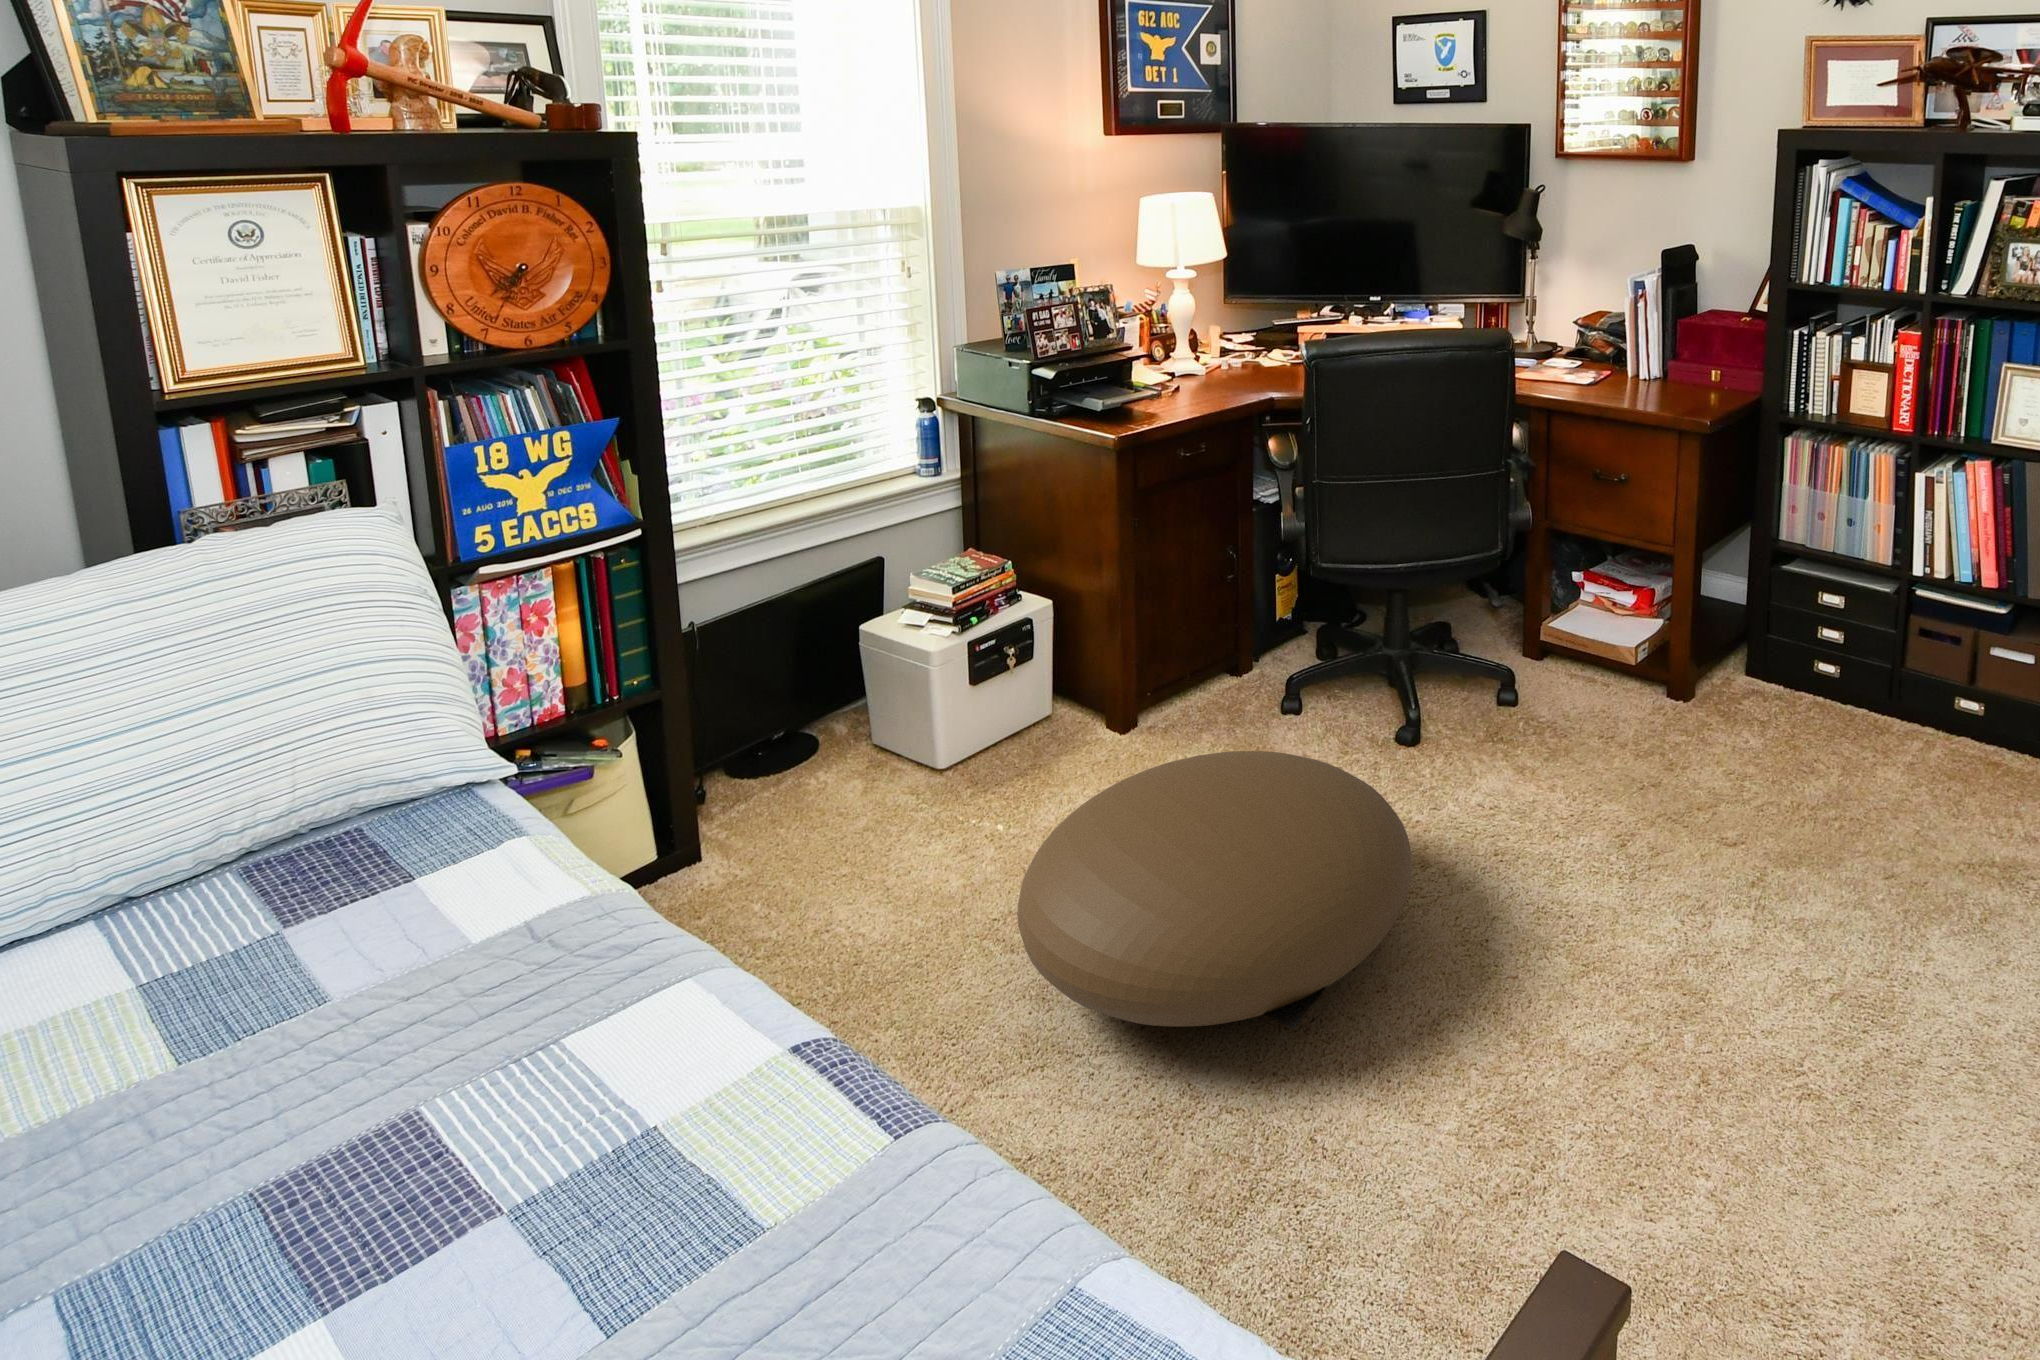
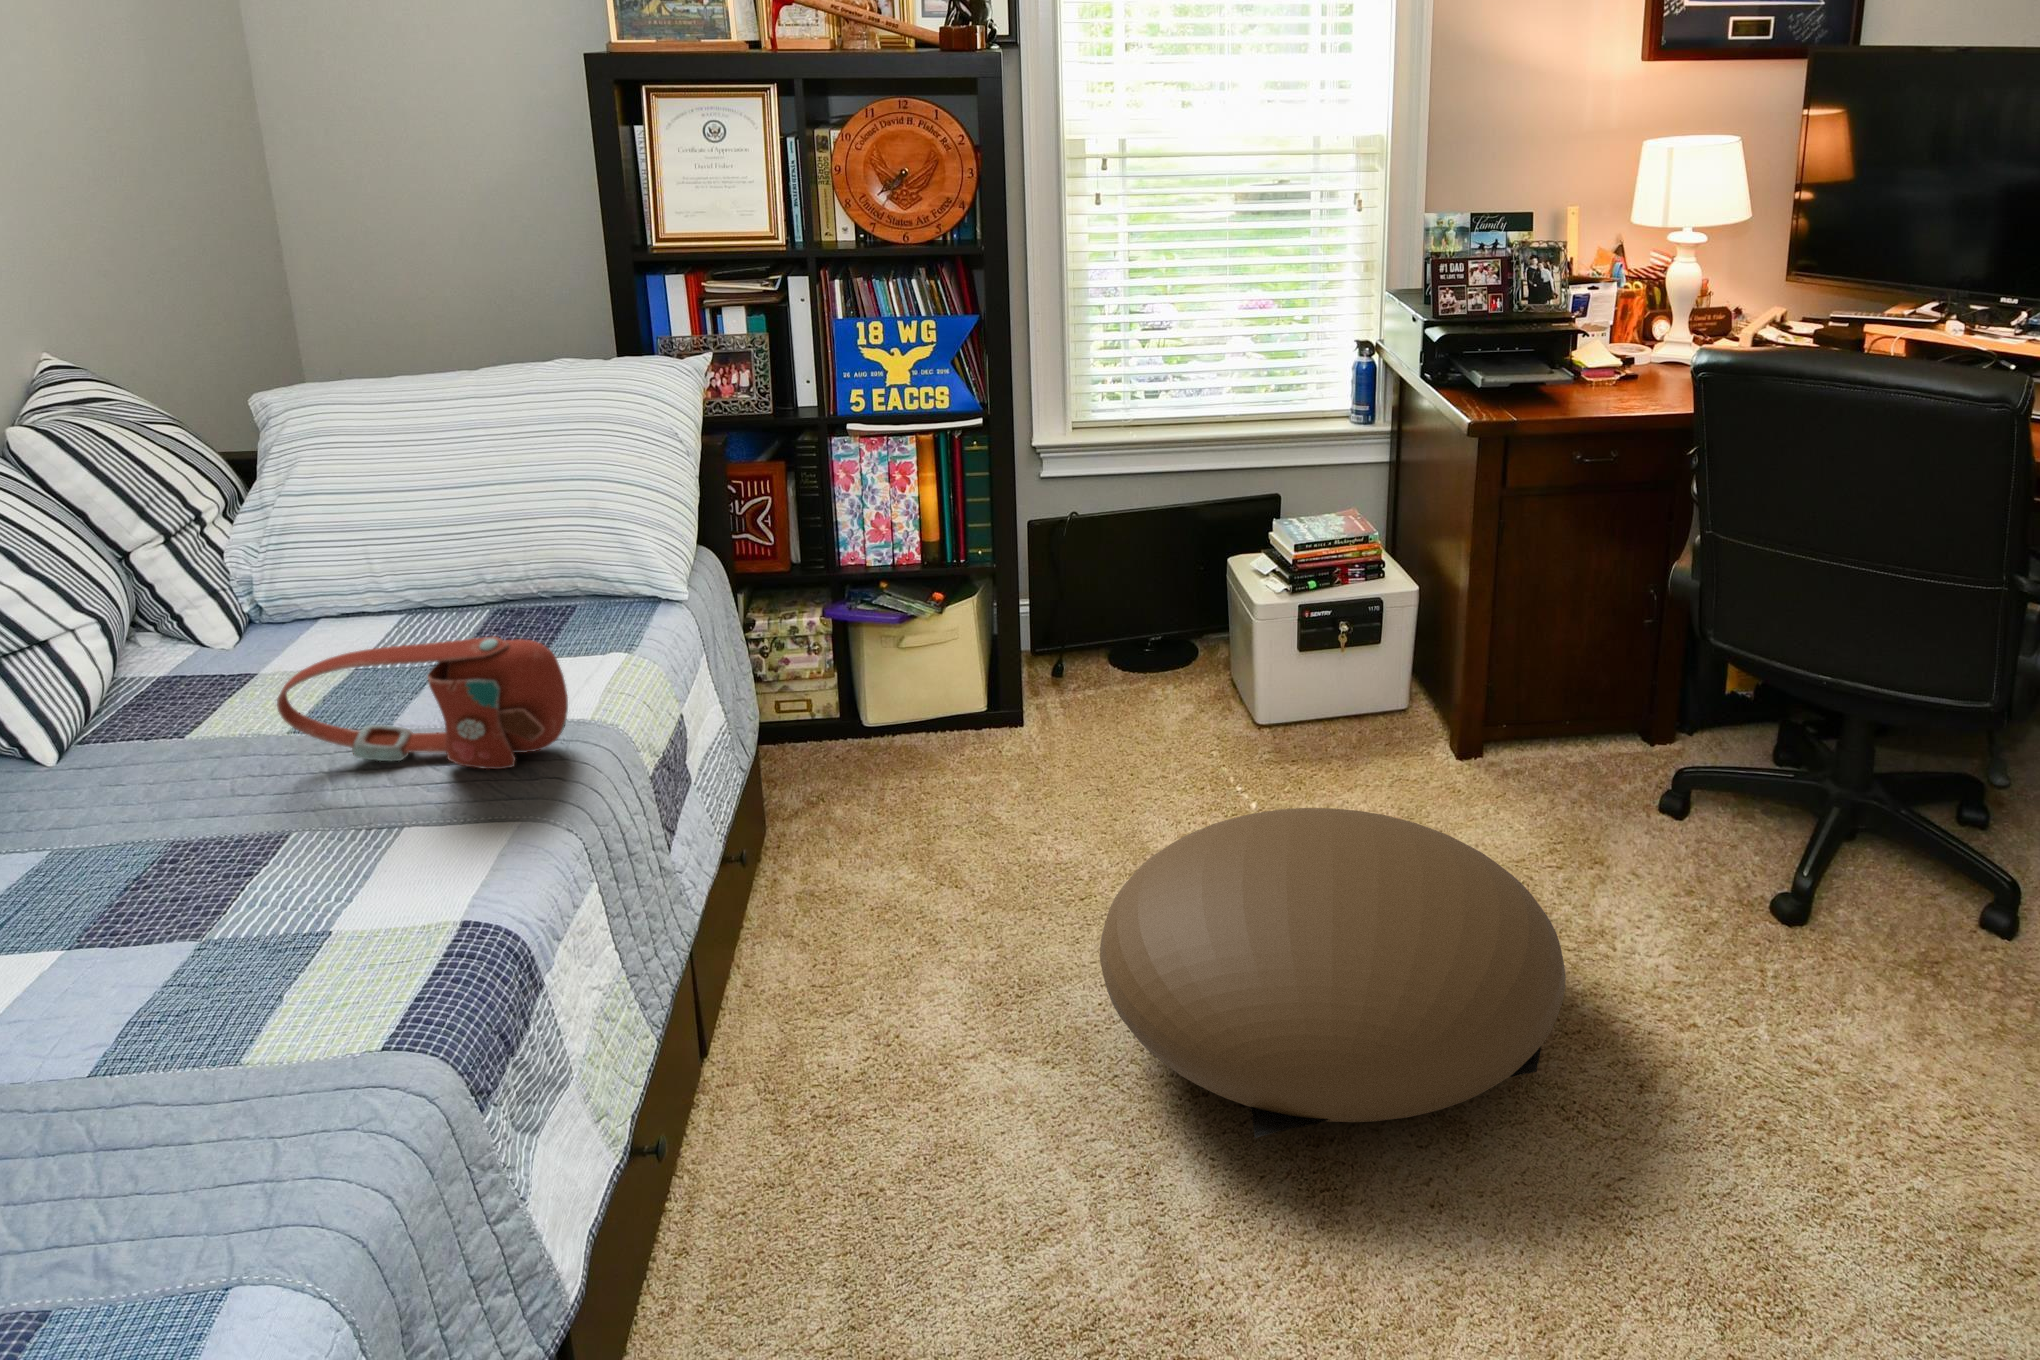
handbag: none [33,838,566,1138] -> present [277,636,568,769]

